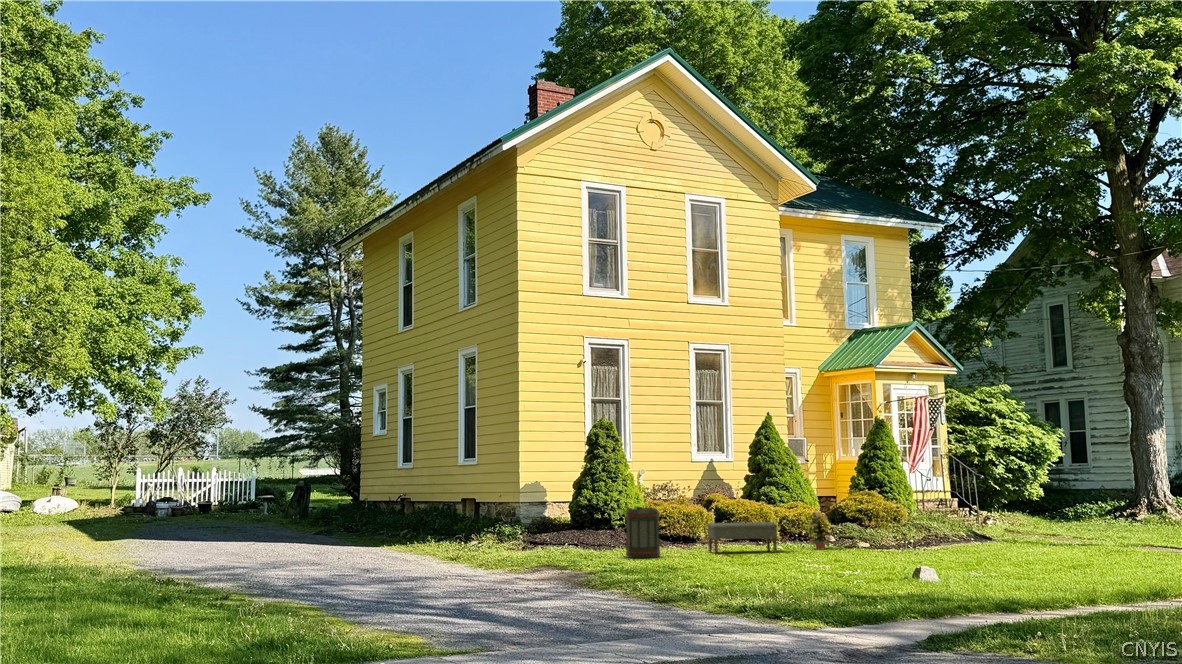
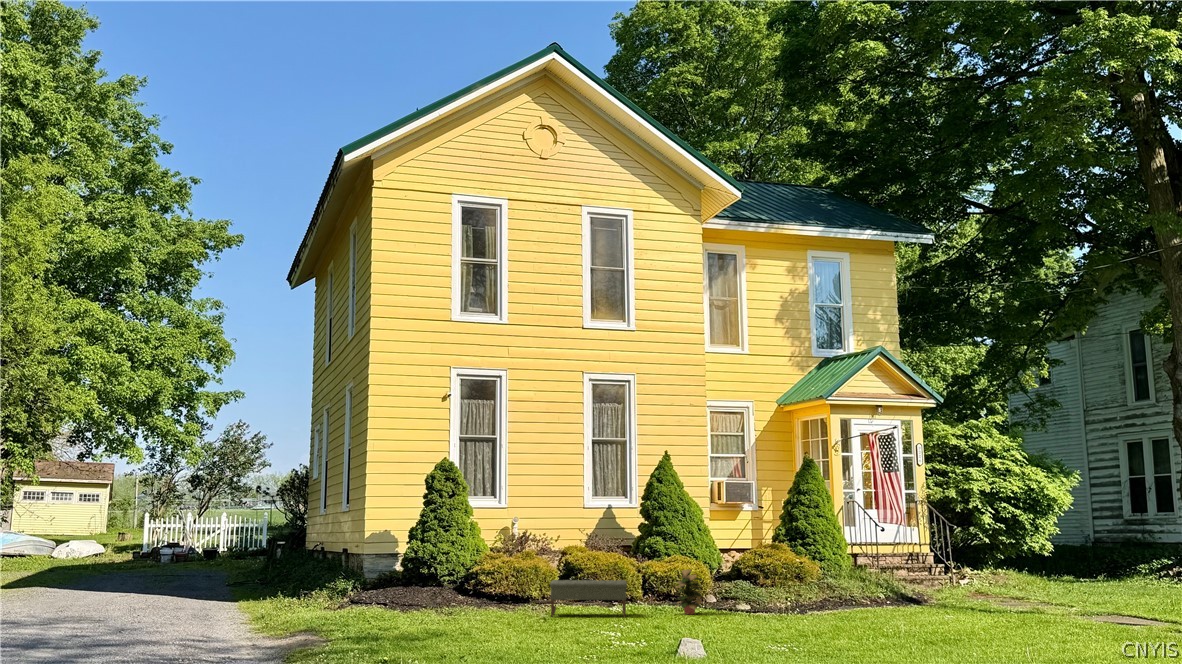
trash can: present [626,508,660,558] -> none [444,561,483,620]

